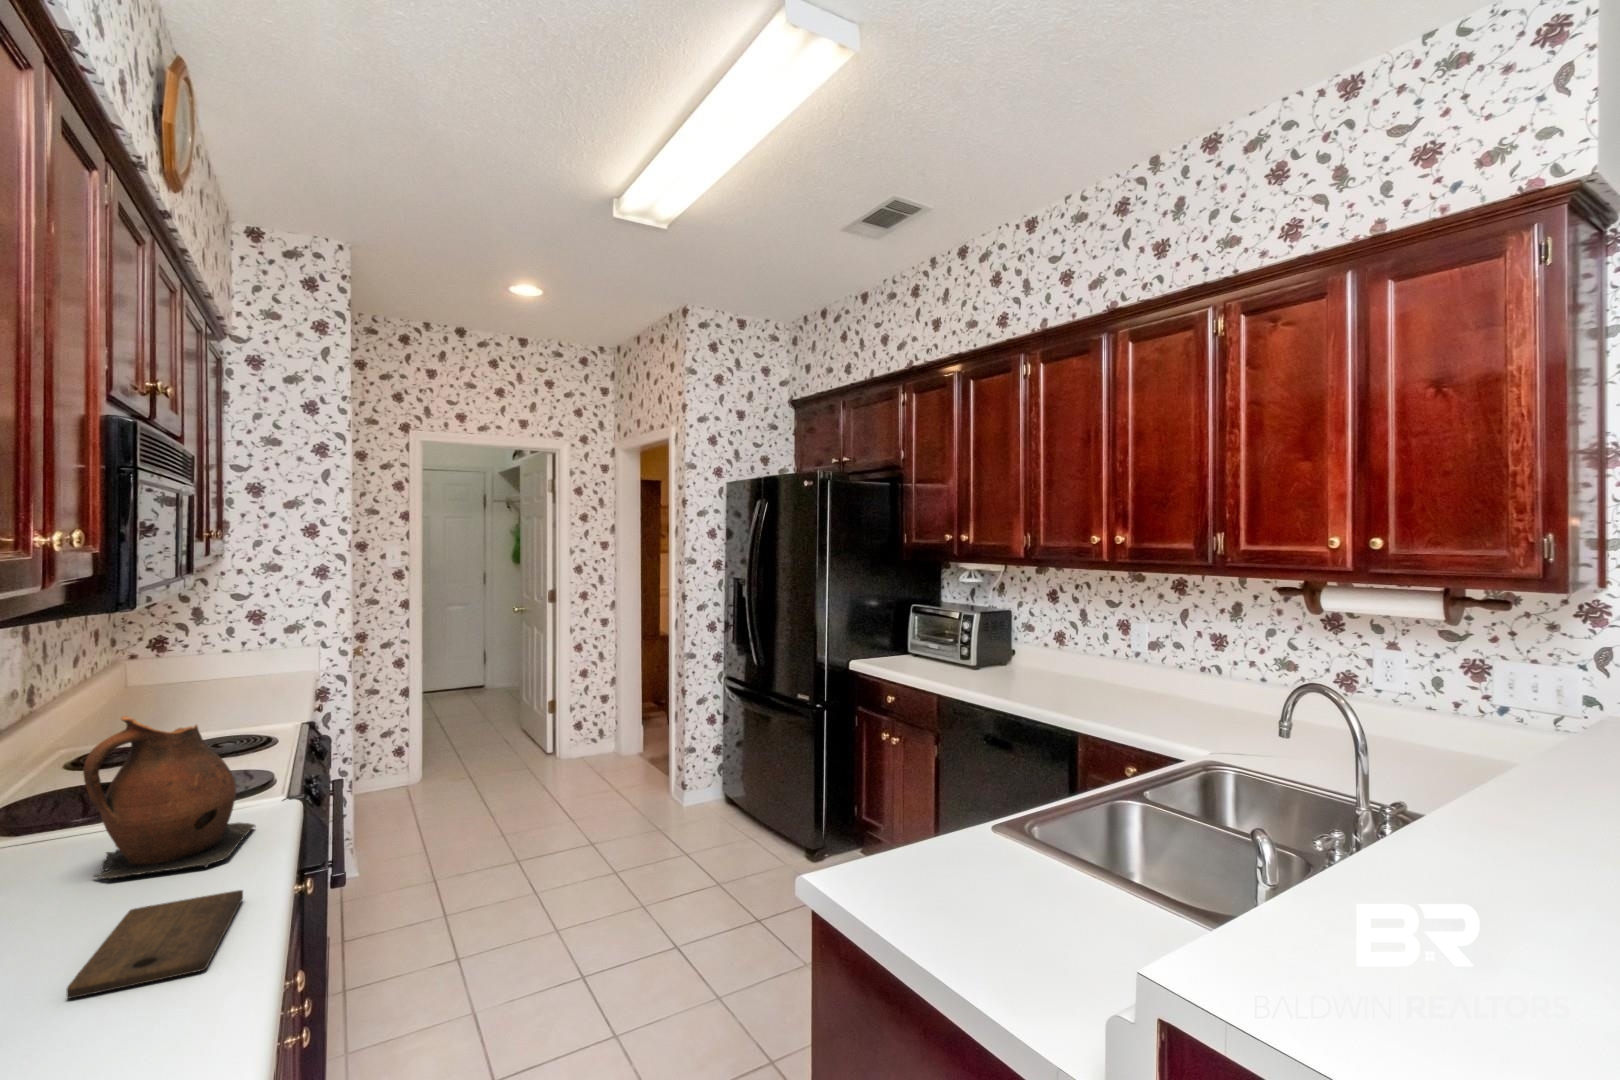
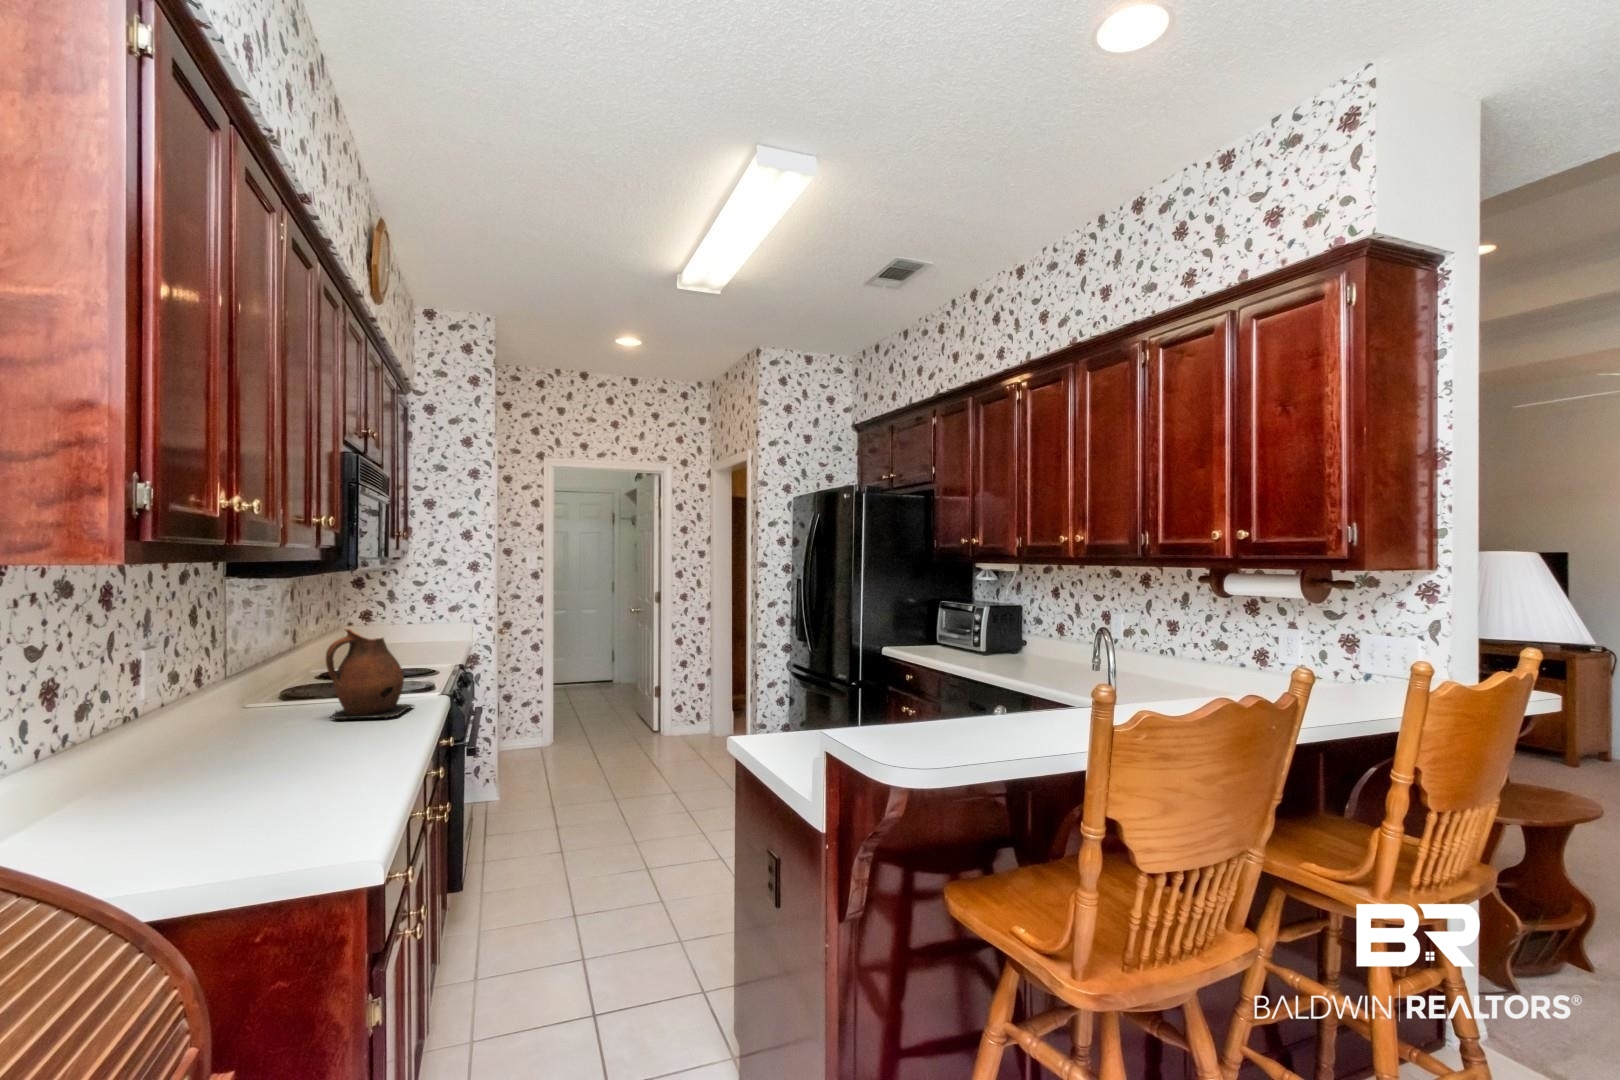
cutting board: present [67,890,243,999] -> none [320,724,404,752]

